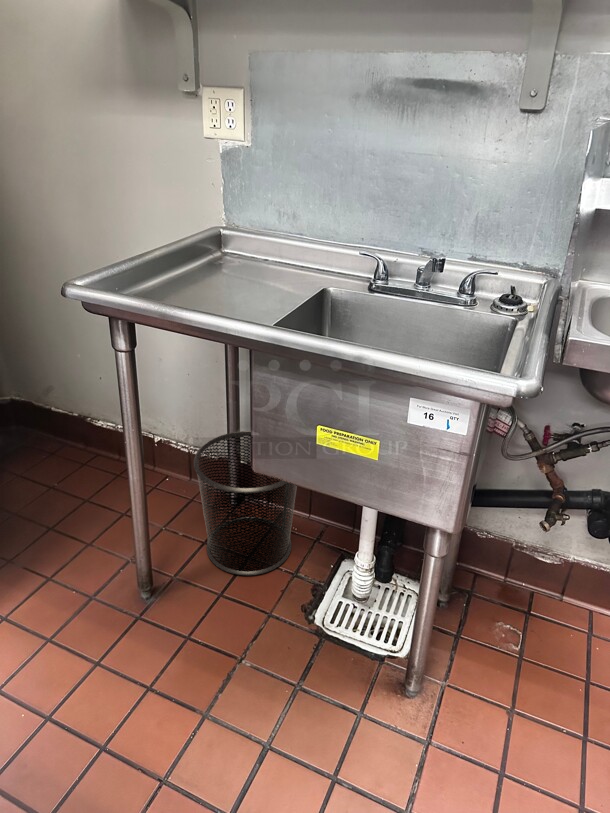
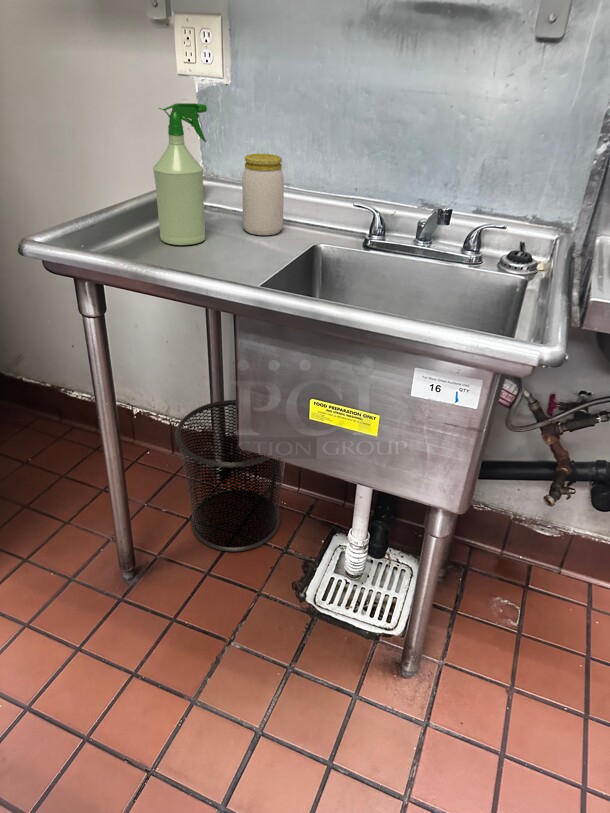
spray bottle: none [180,164,229,288] -> present [153,103,207,245]
jar: none [259,207,297,279] -> present [242,154,284,235]

